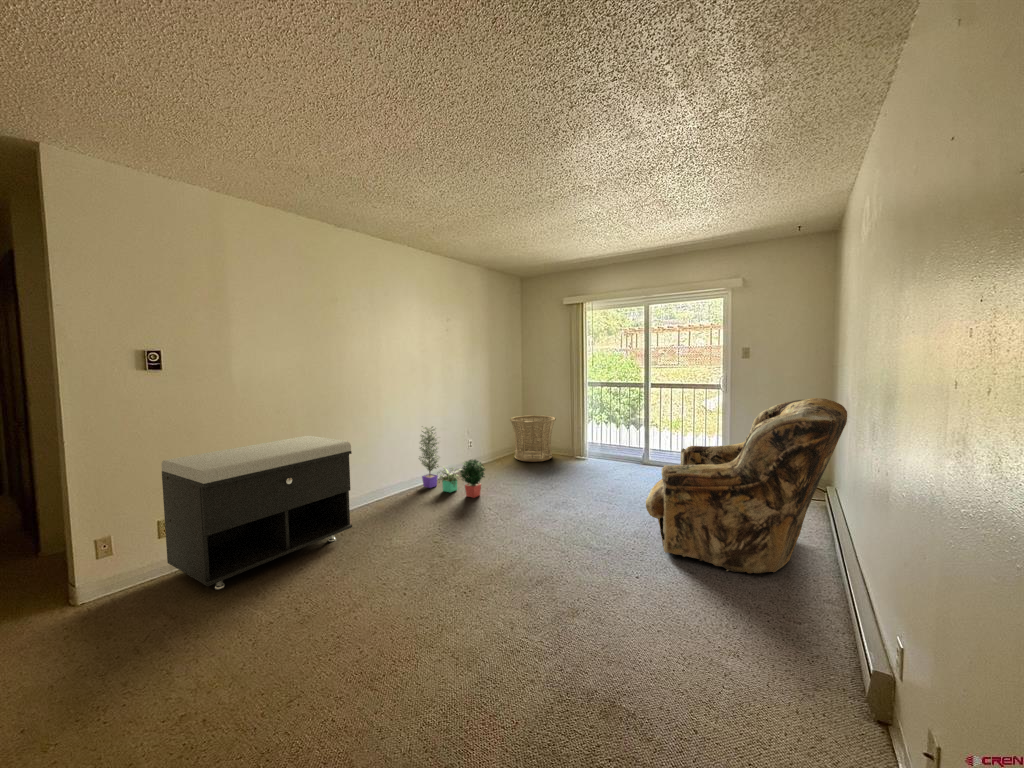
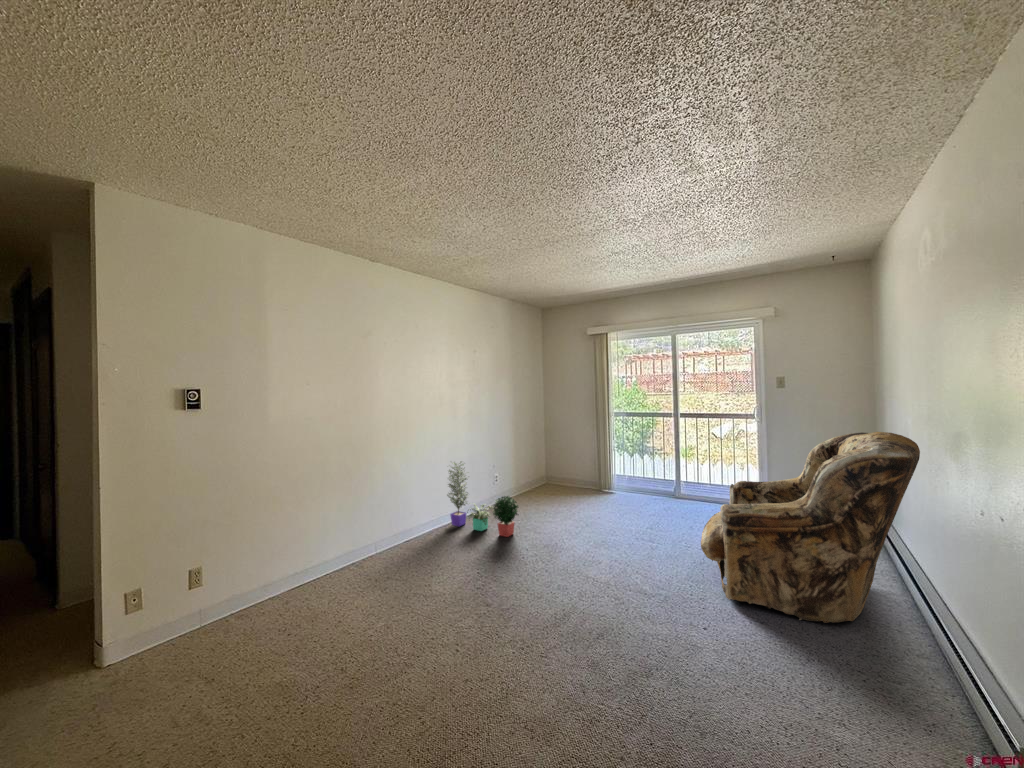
basket: present [510,415,556,462] -> none [534,447,582,496]
storage bench: present [162,436,352,590] -> none [196,474,389,647]

